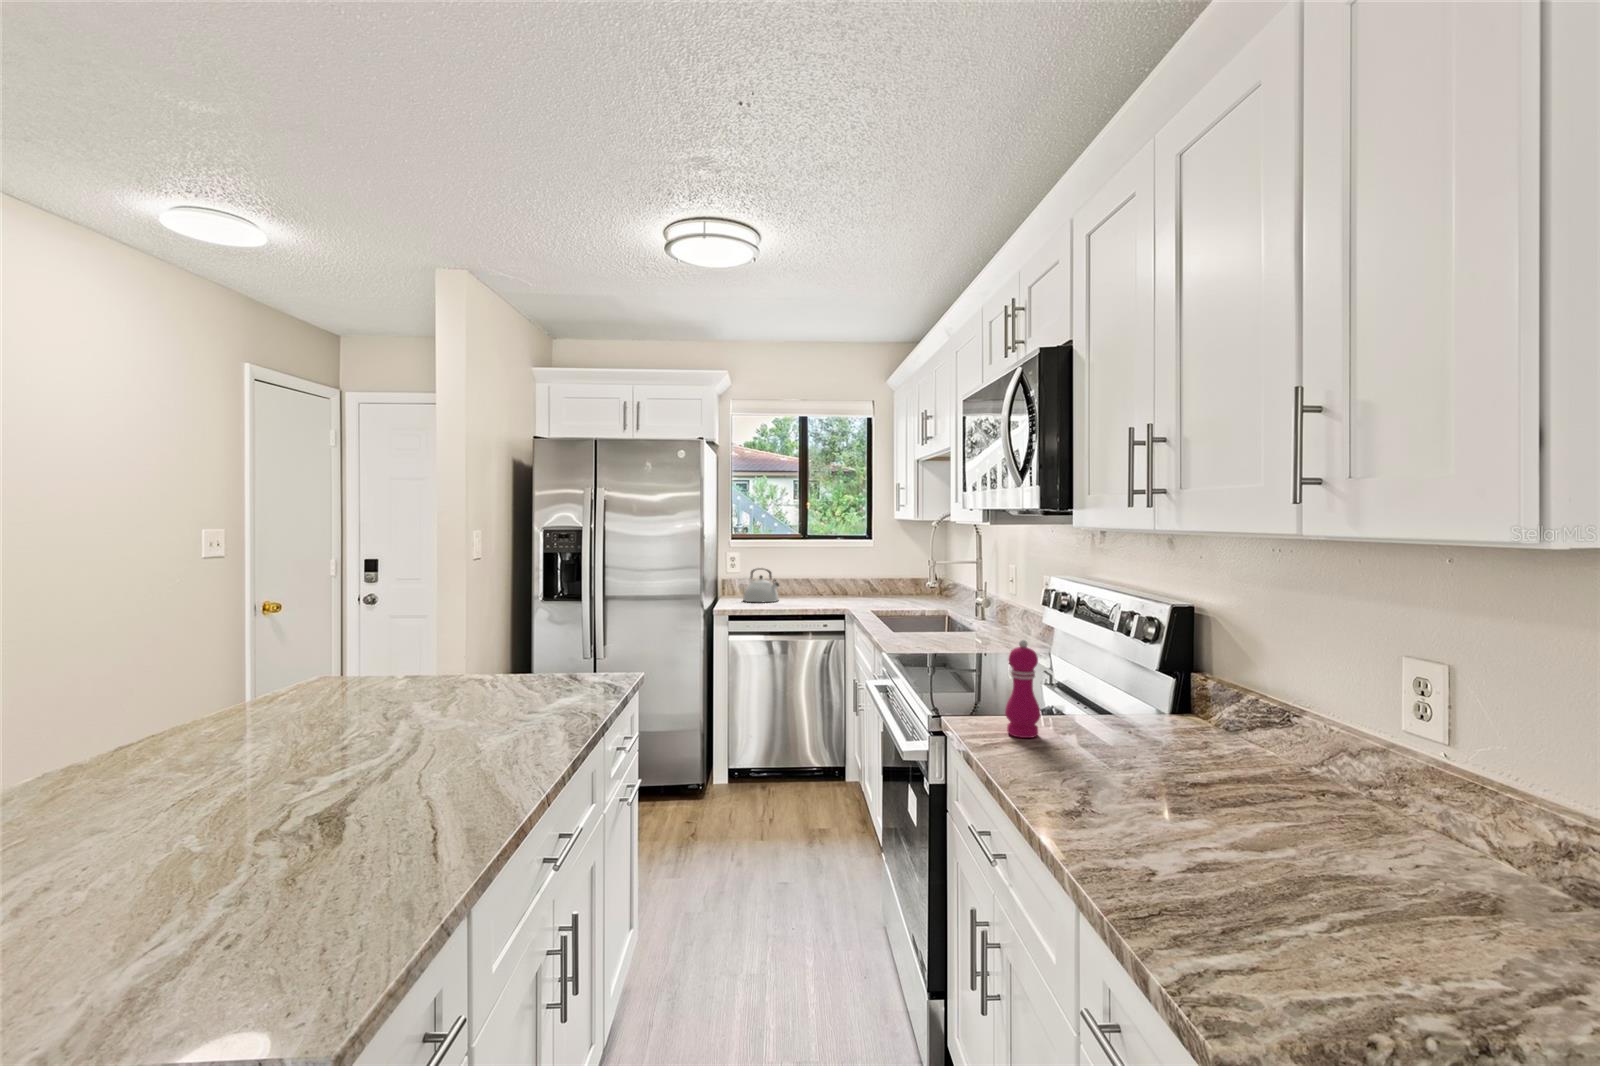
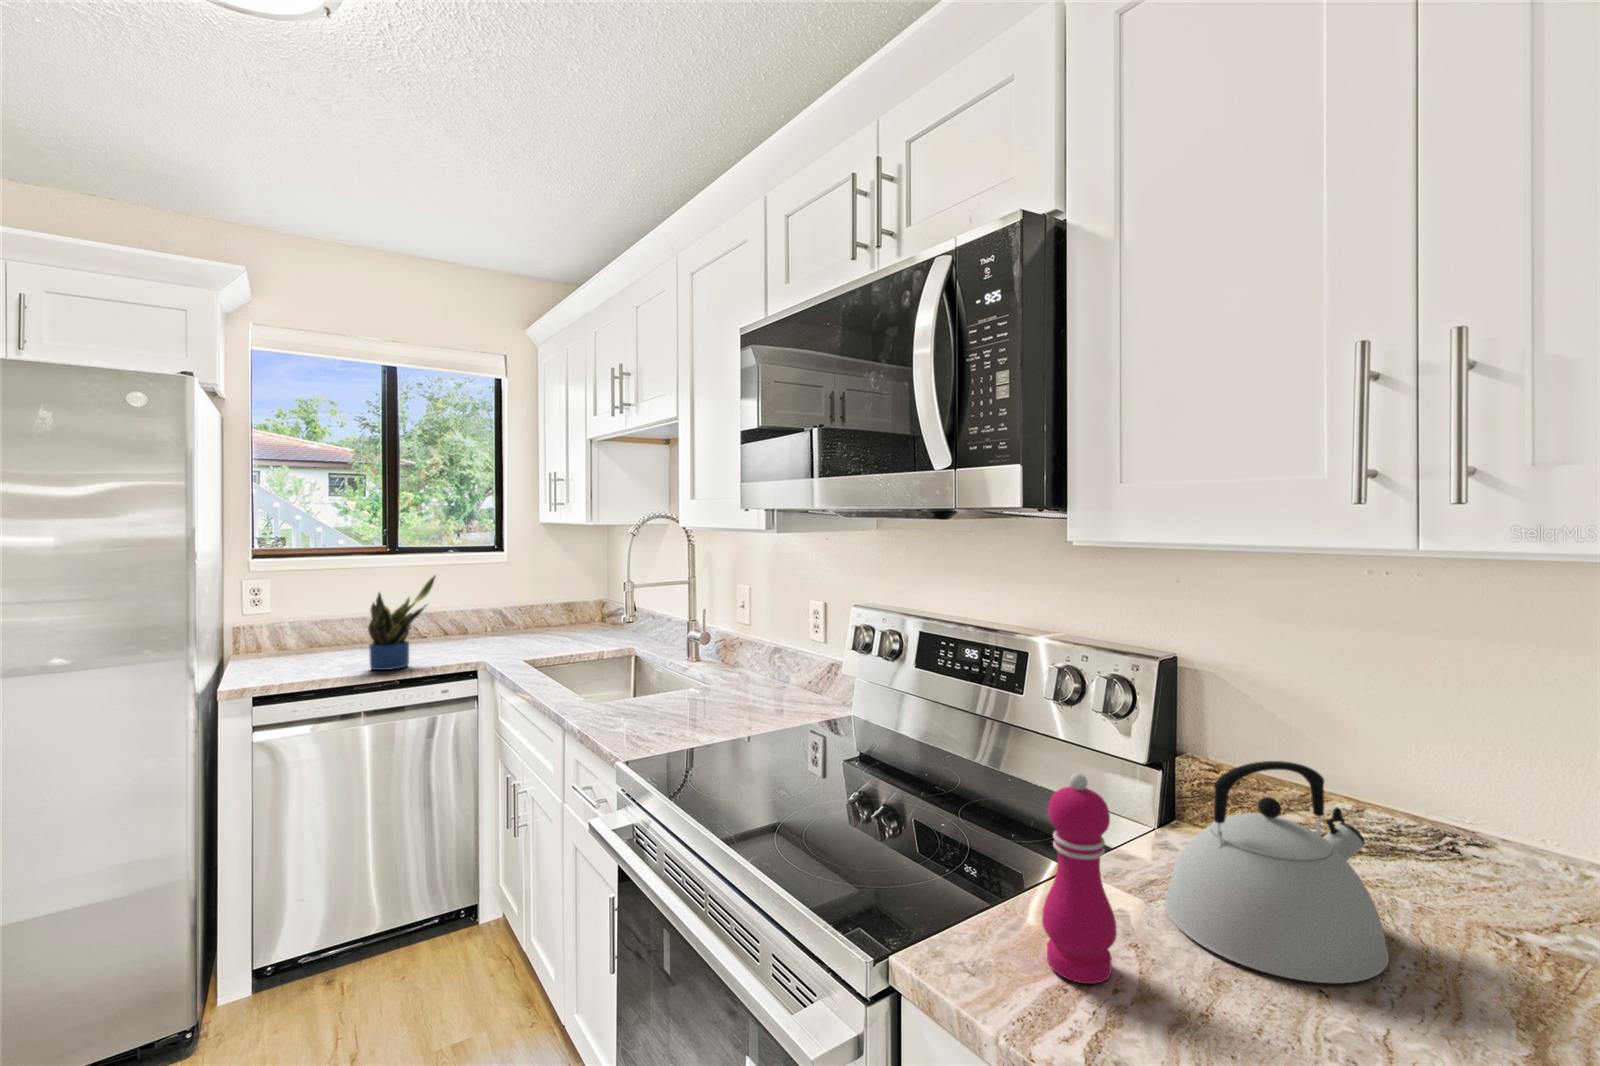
potted plant: none [784,551,822,608] -> present [368,576,436,670]
kettle: present [743,568,779,602] -> present [1166,761,1389,983]

